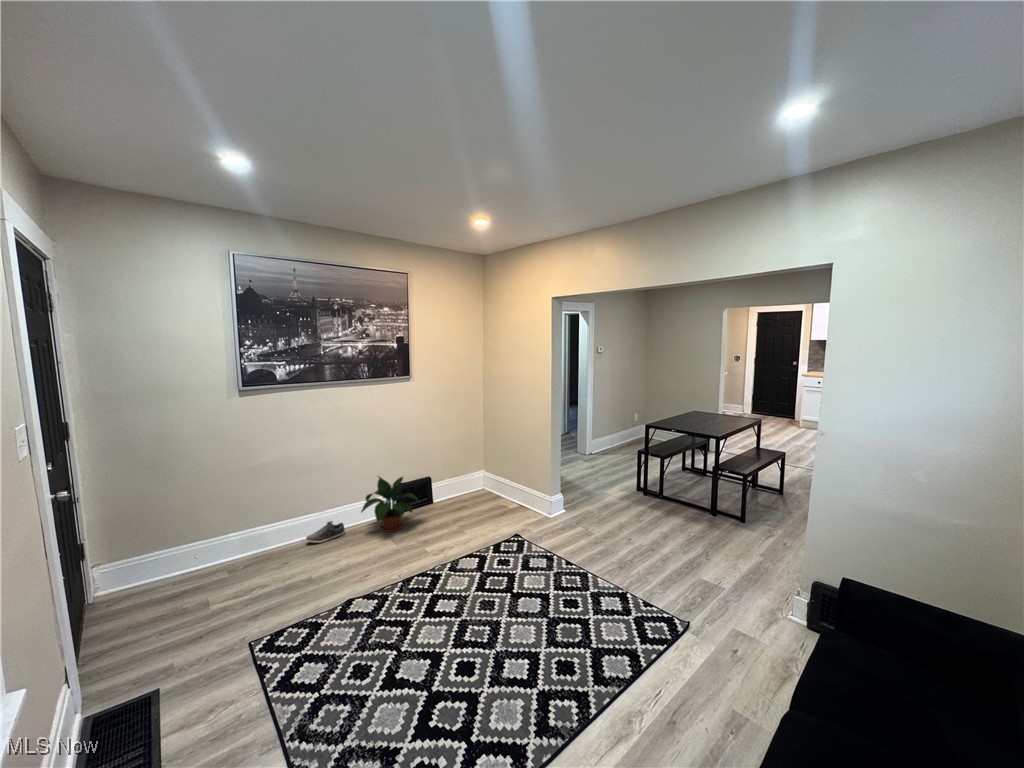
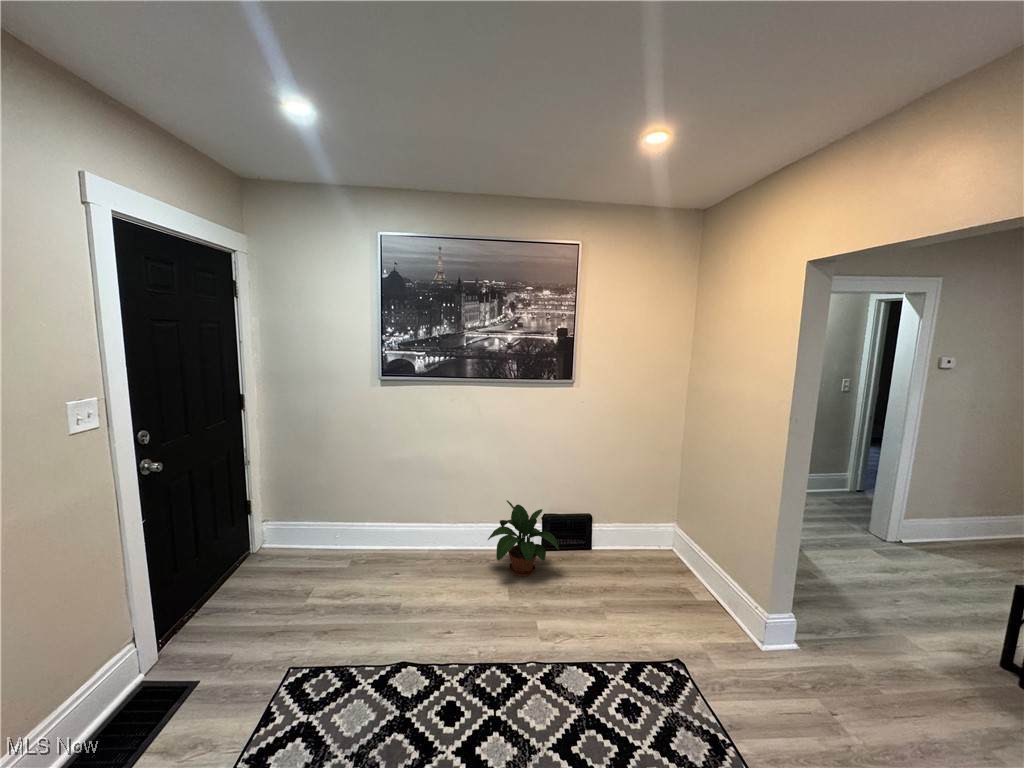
shoe: present [306,521,345,543] -> none [430,538,473,560]

